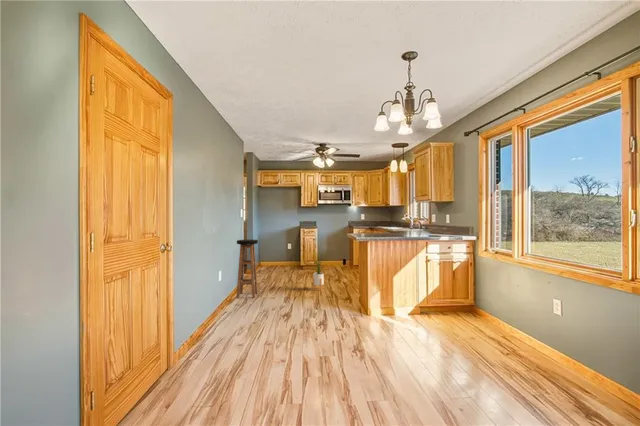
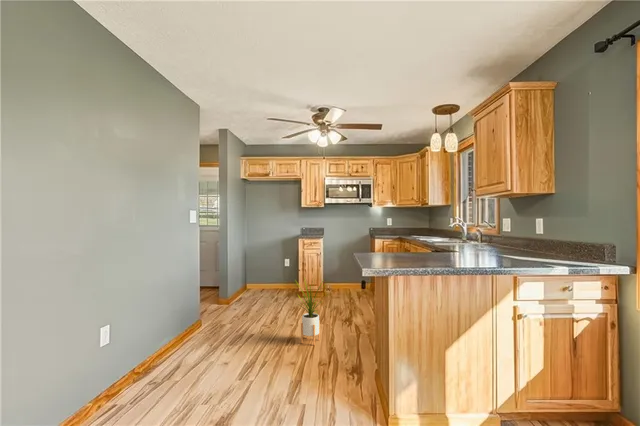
bar stool: present [237,240,258,298] -> none [167,260,209,361]

